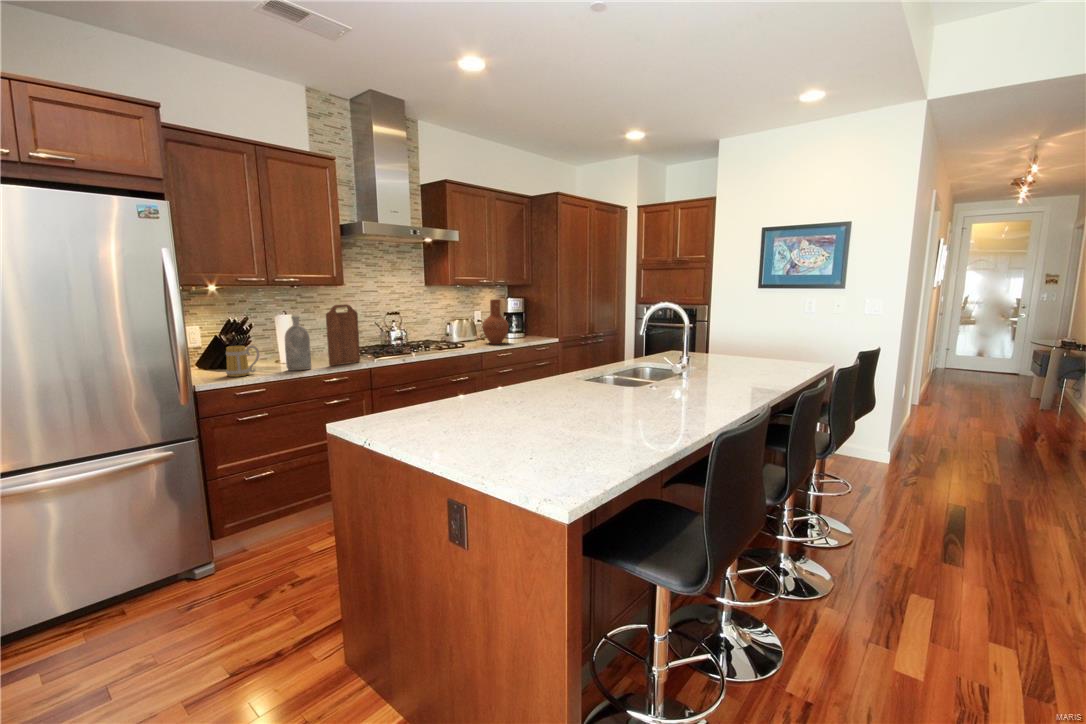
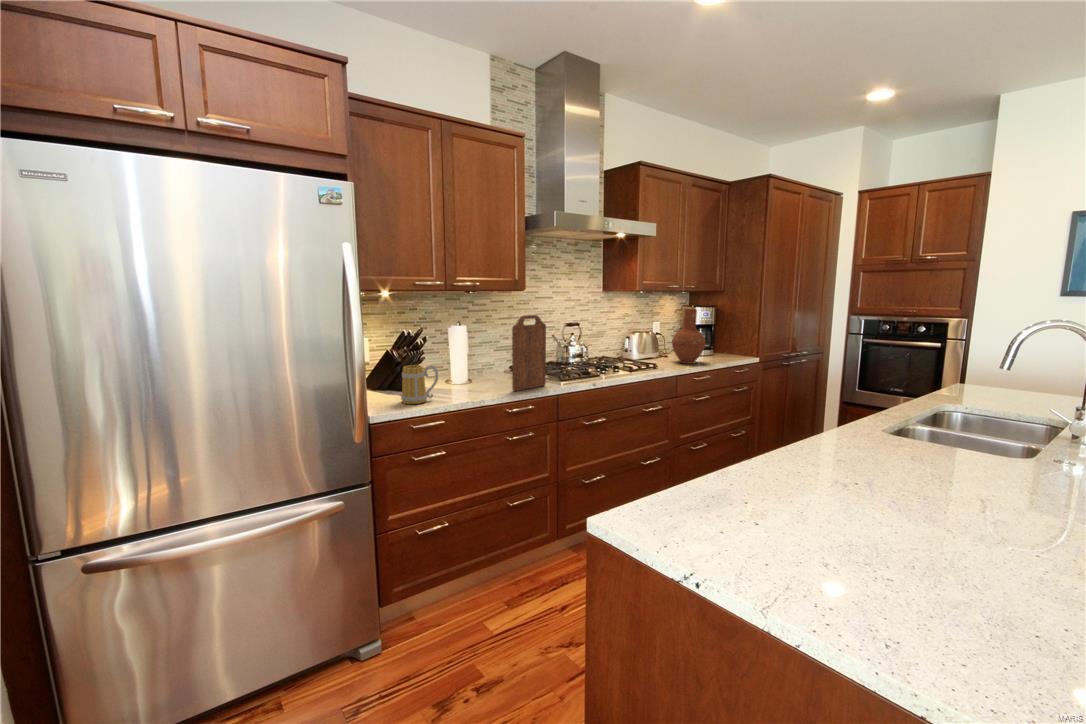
bottle: present [285,316,312,371] -> none [466,330,494,397]

